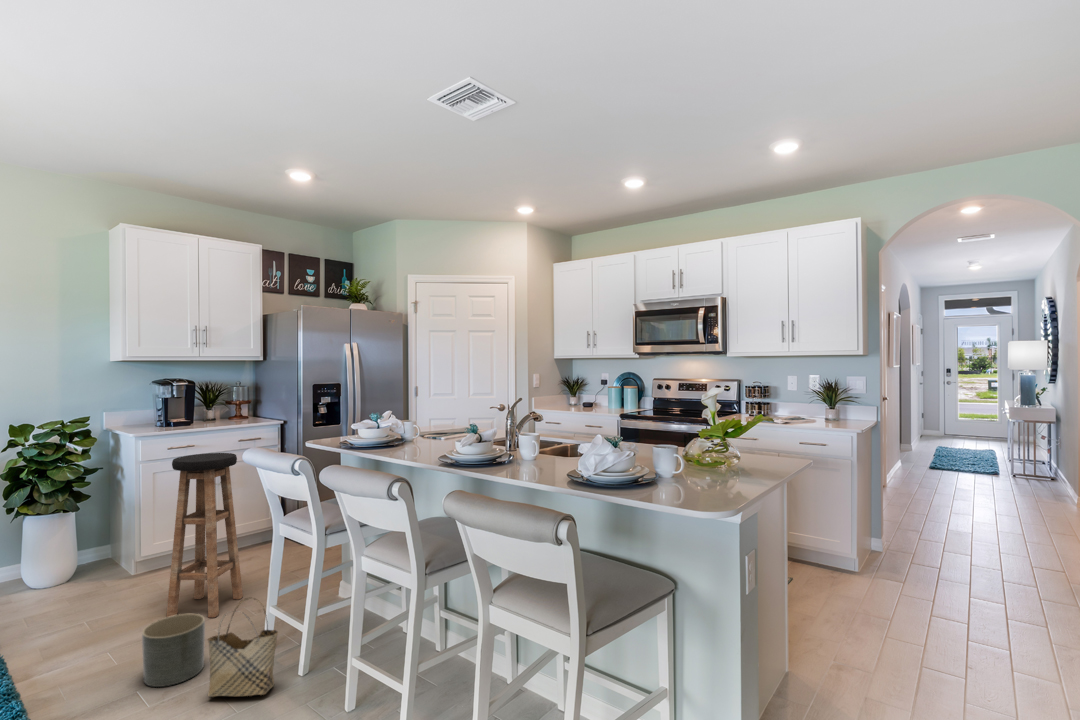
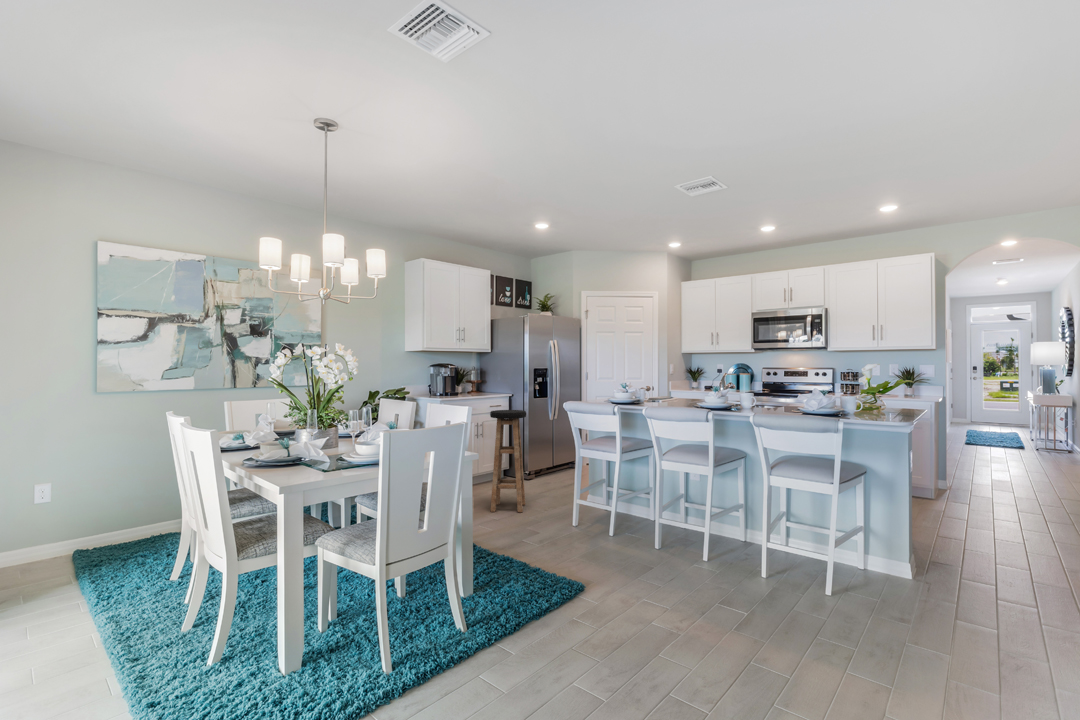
woven basket: present [208,597,278,697] -> none [567,487,605,541]
planter: present [142,614,205,687] -> none [518,501,550,538]

